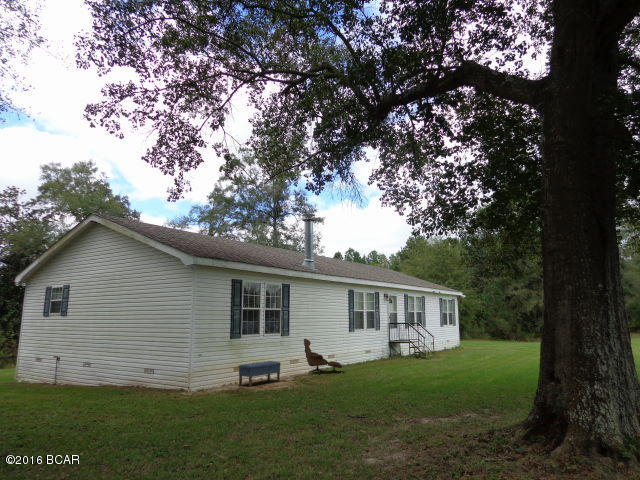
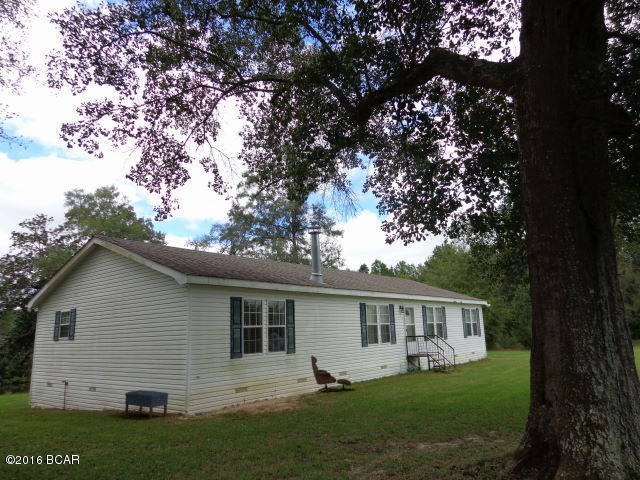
bench: present [239,361,281,387] -> present [125,390,169,419]

